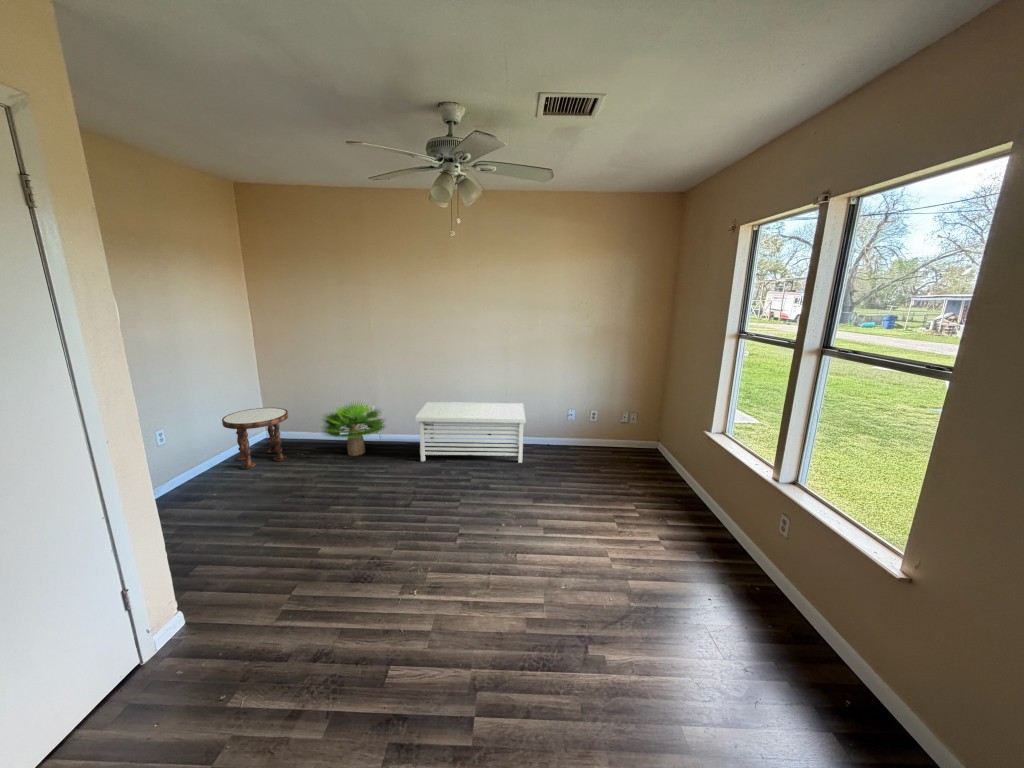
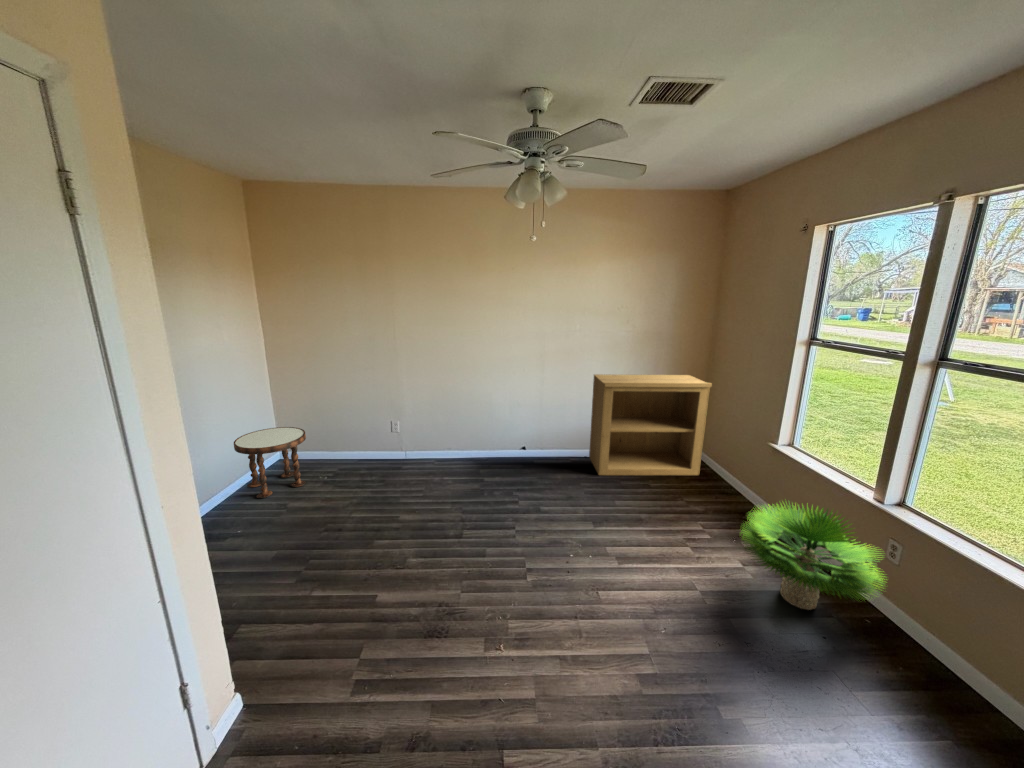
bookshelf: none [552,366,661,463] -> present [589,374,712,475]
storage bench: present [415,402,525,463] -> none [450,415,569,482]
potted plant: present [323,403,385,456] -> present [744,504,883,610]

